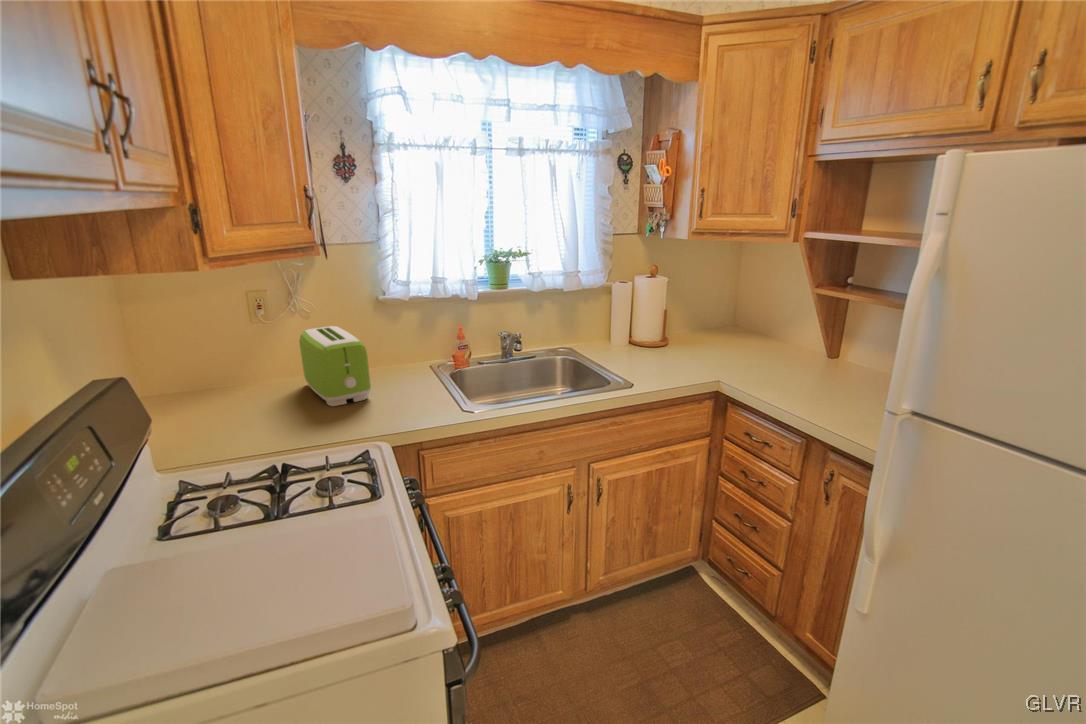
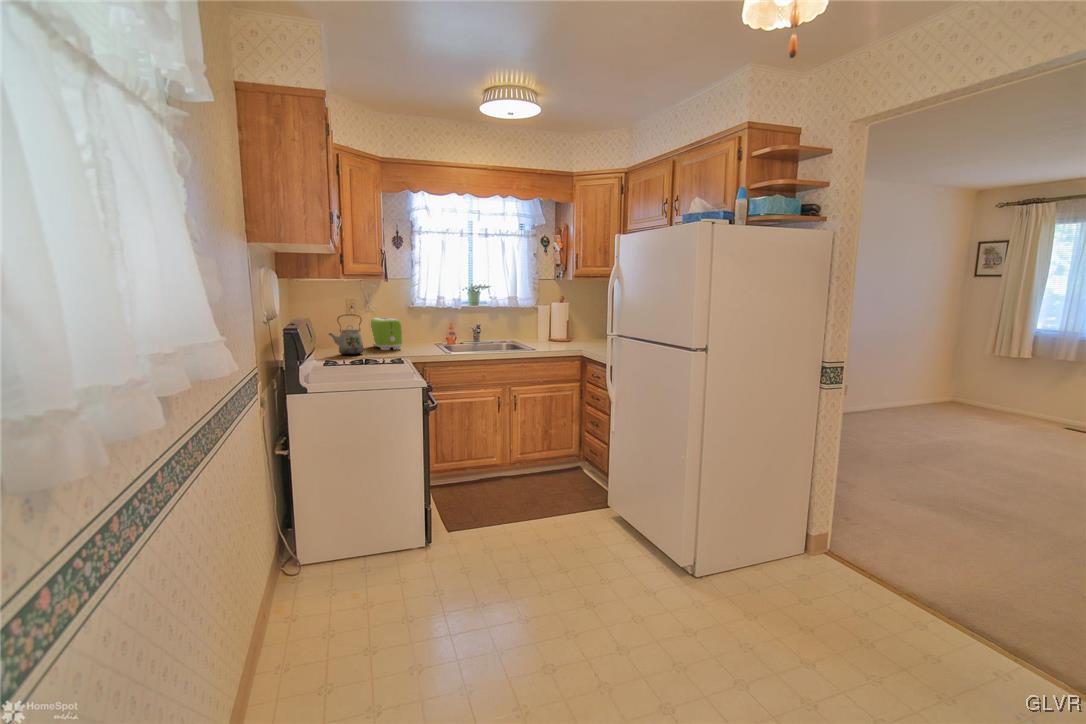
kettle: none [197,349,289,445] -> present [329,315,364,355]

